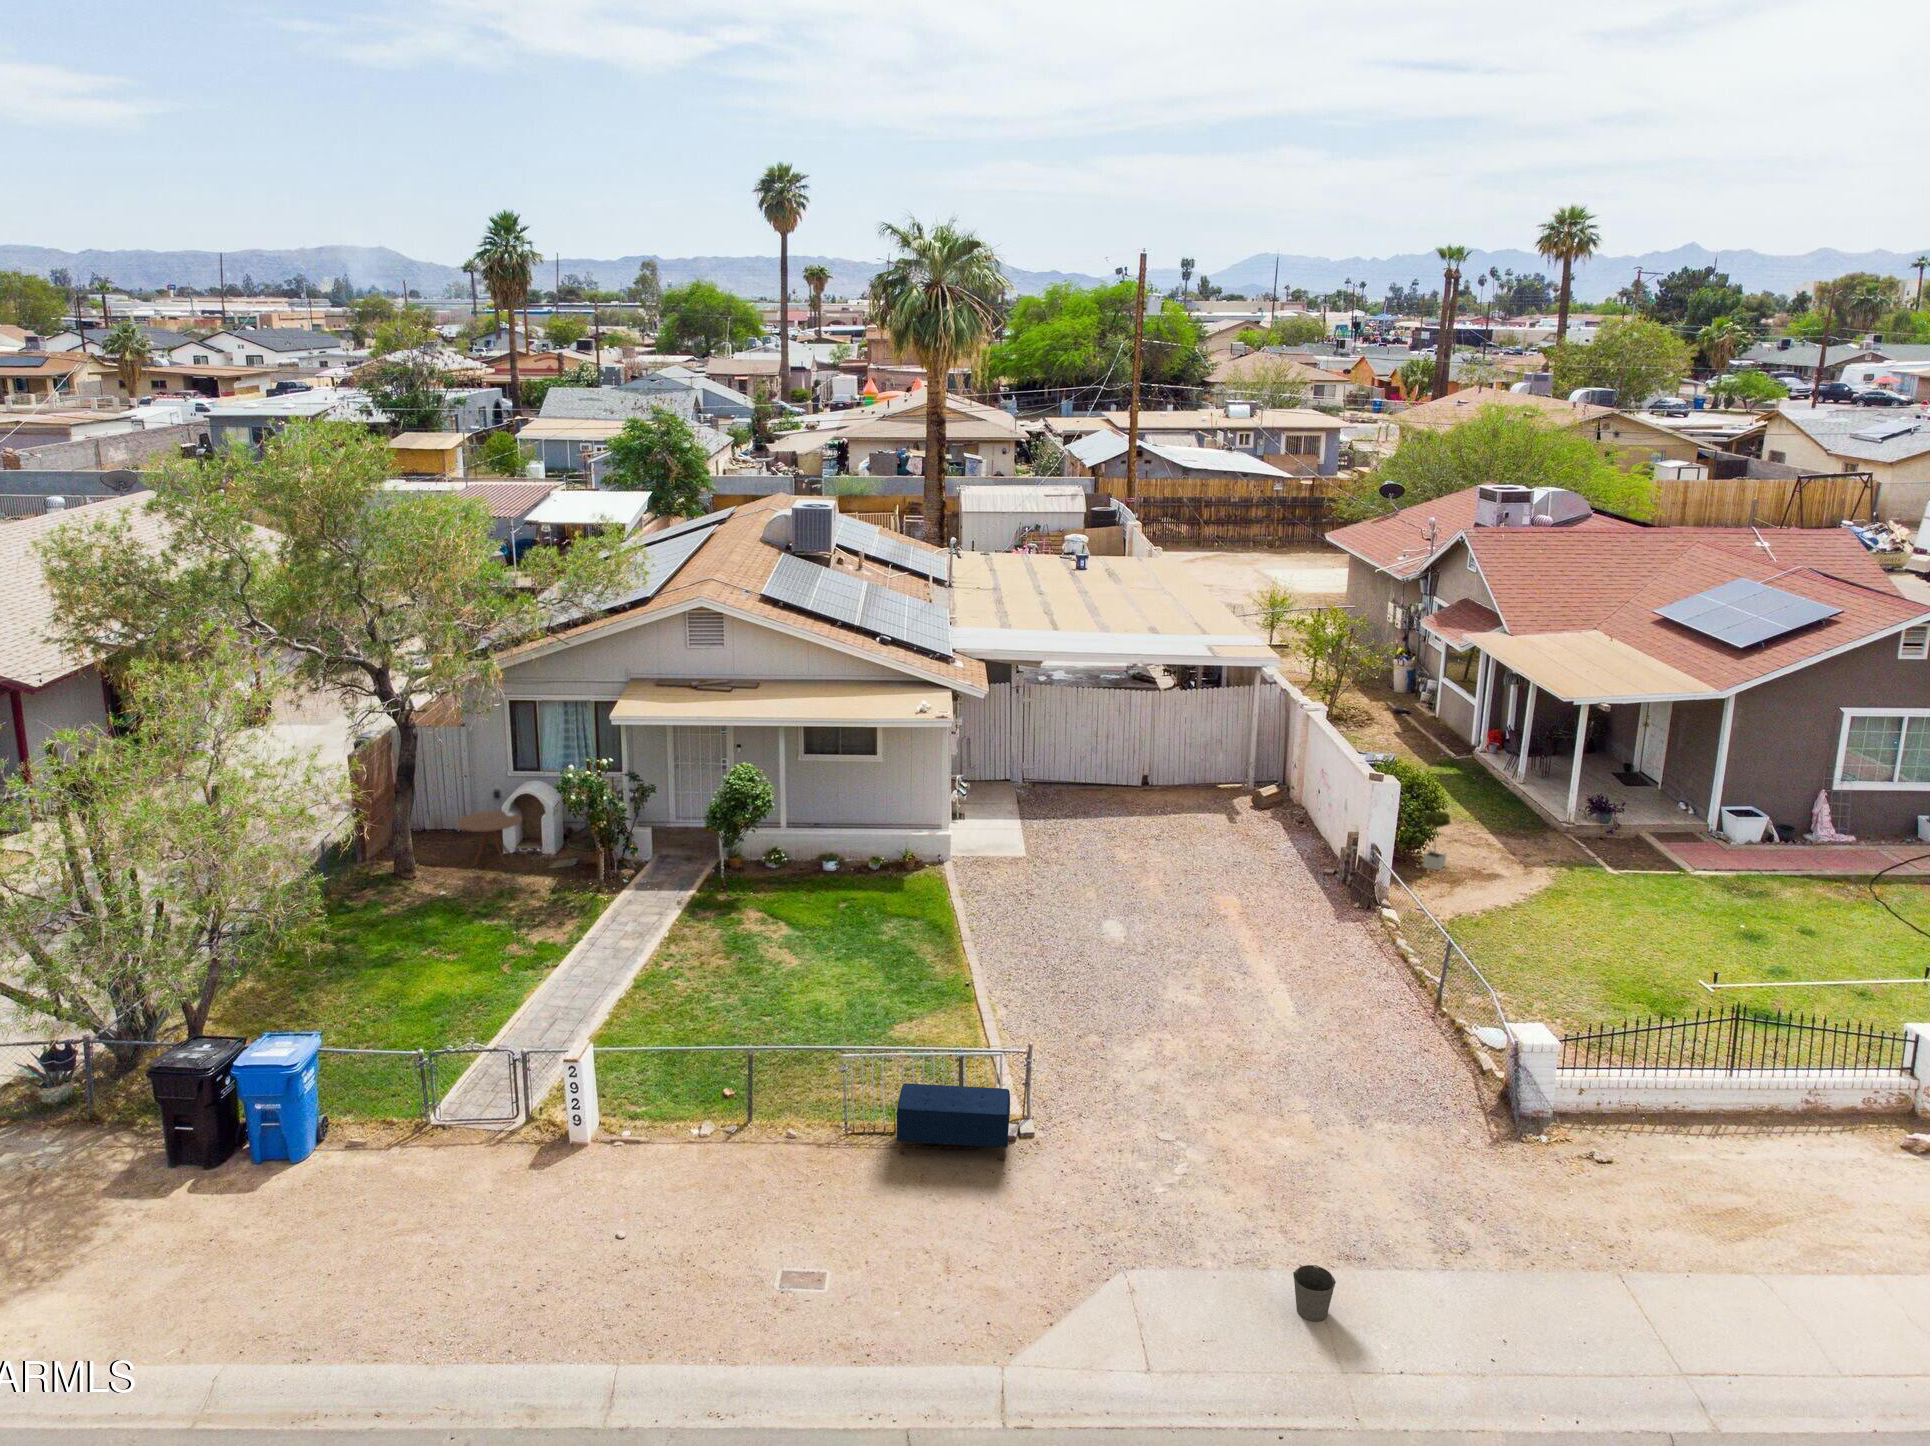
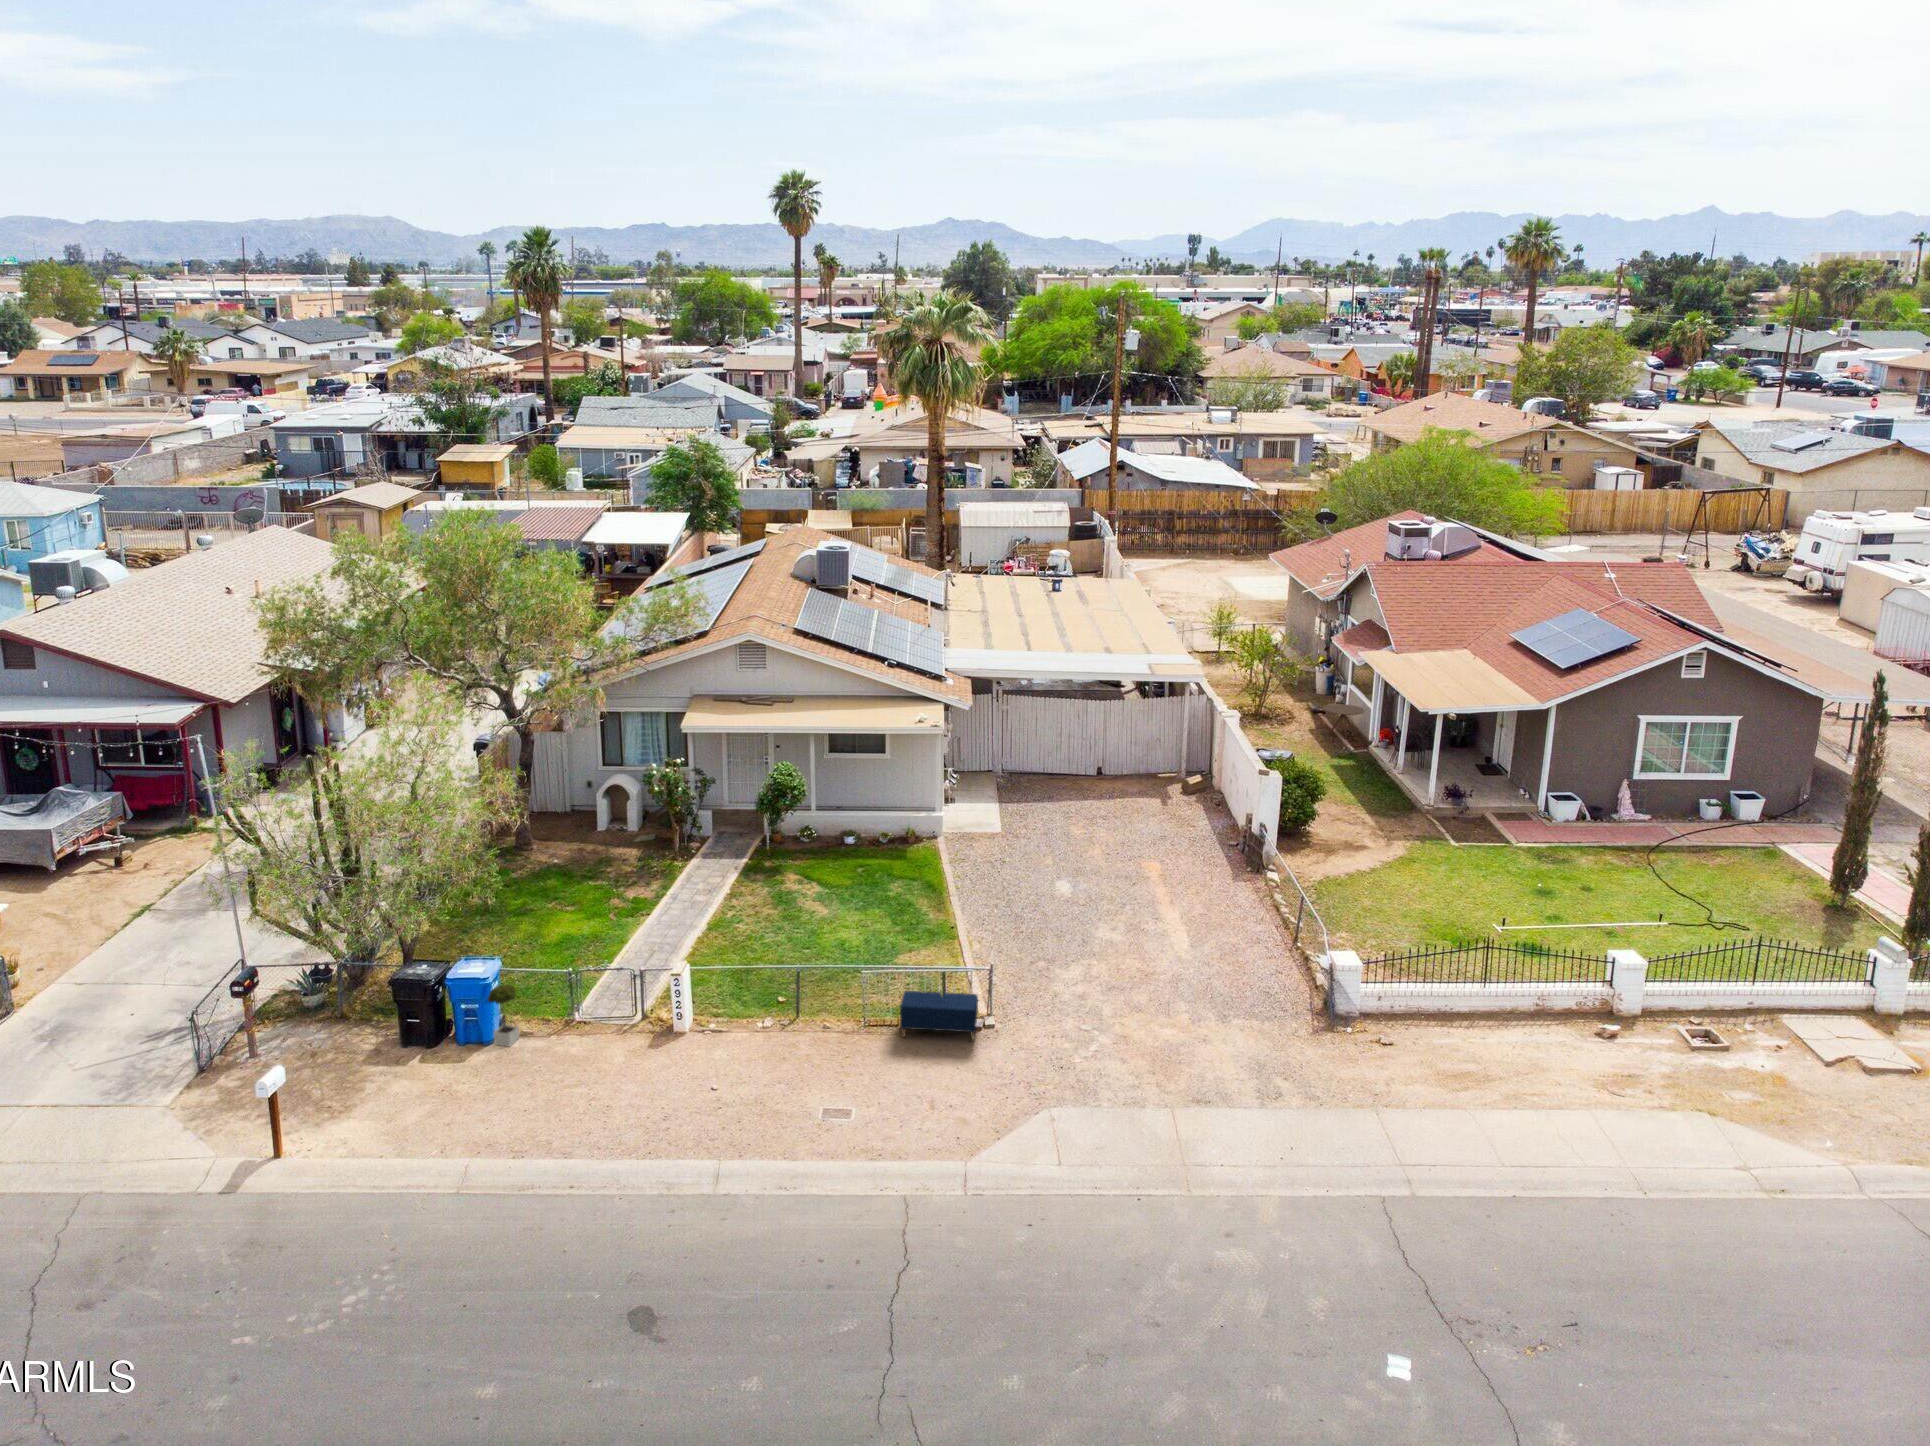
round table: present [456,811,522,866] -> present [1323,704,1365,739]
potted tree: present [1423,811,1450,870] -> present [488,985,519,1047]
bucket: present [1293,1265,1336,1321] -> none [1155,1098,1181,1133]

